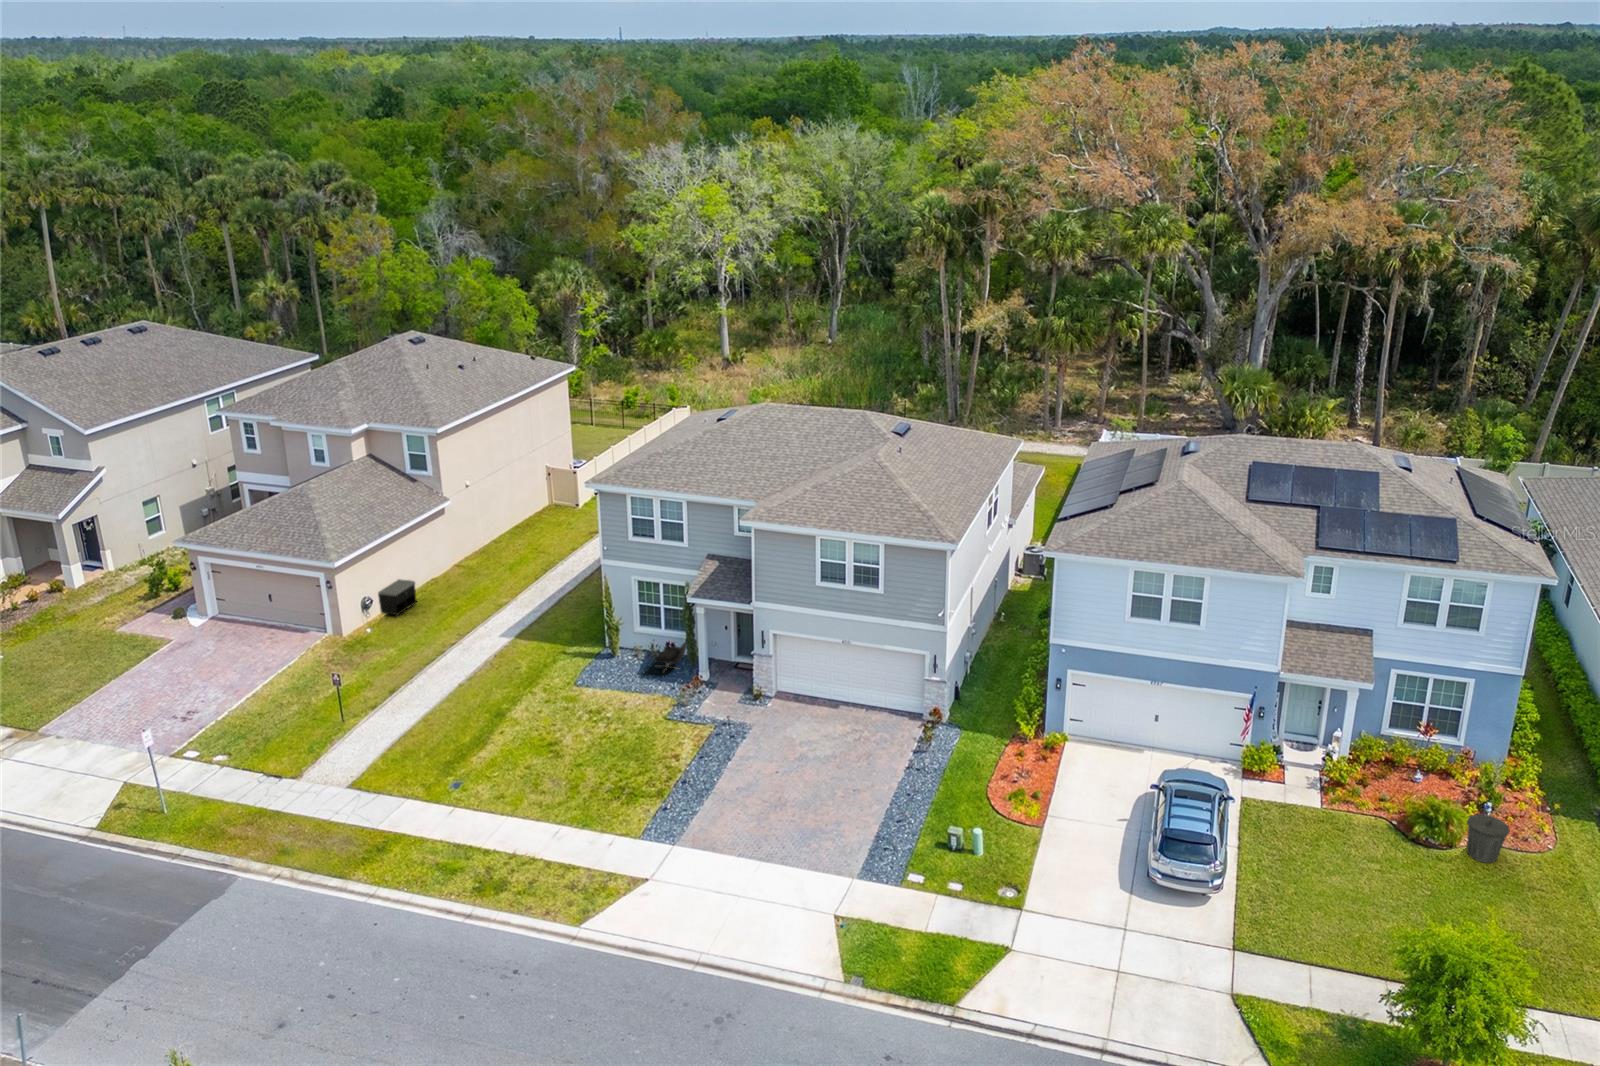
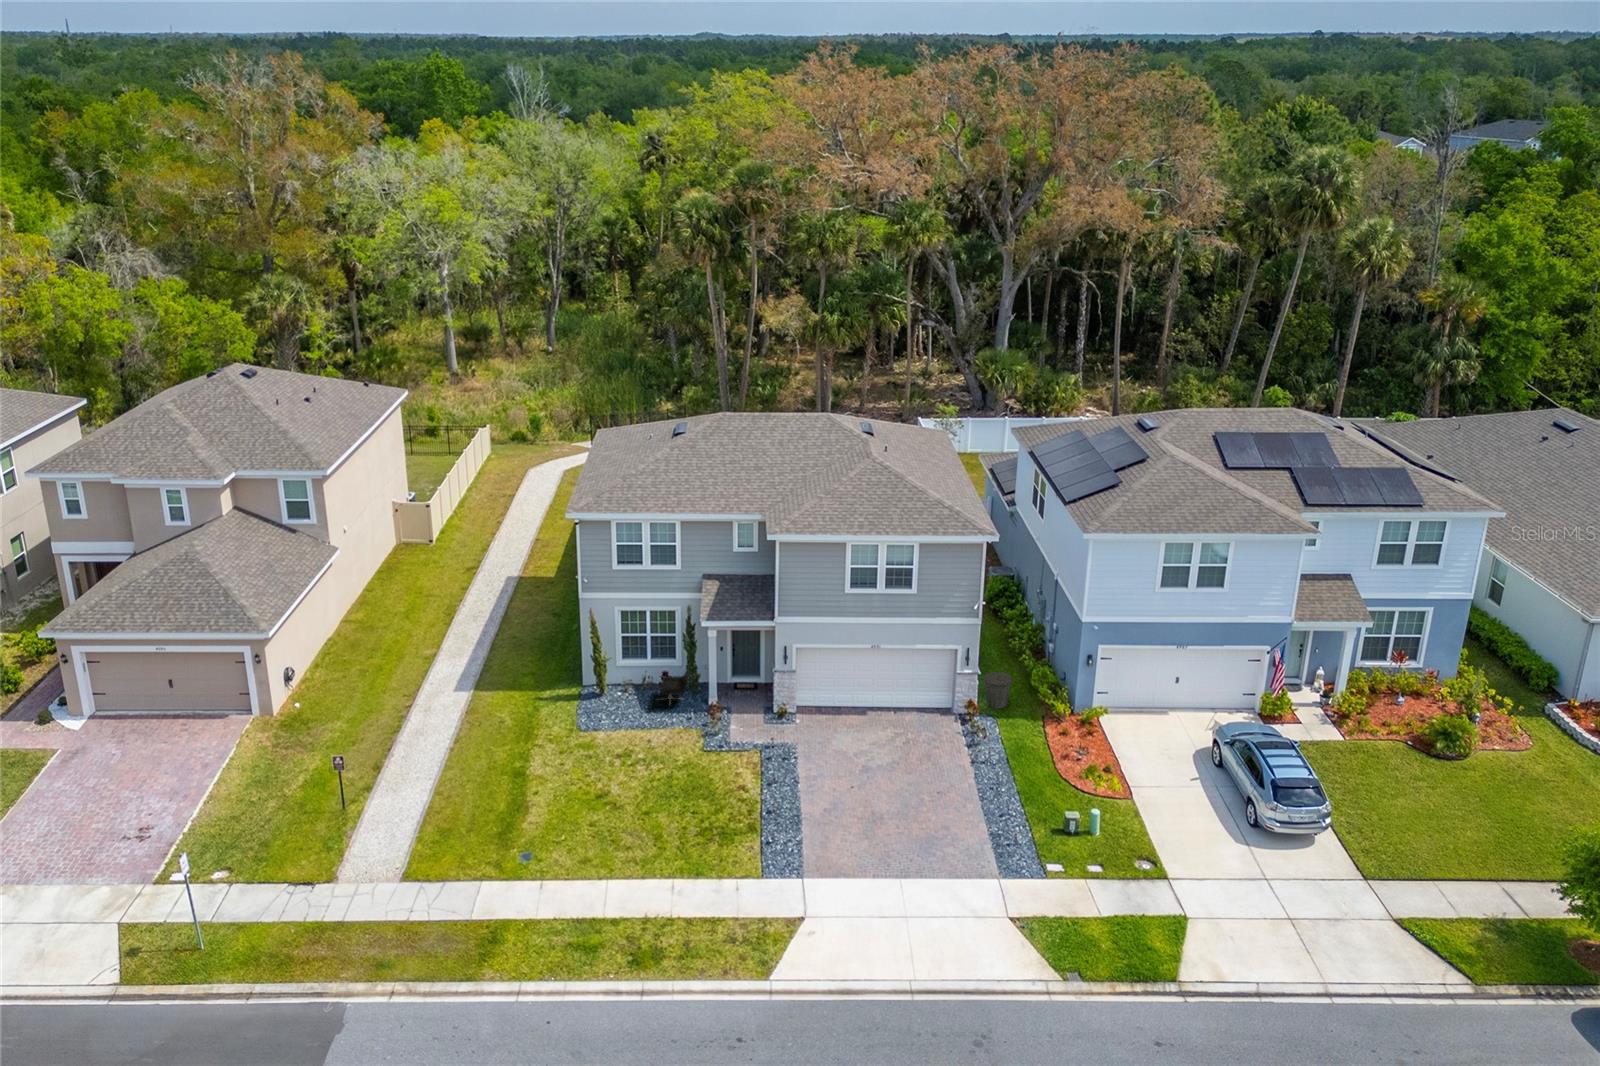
storage bench: present [378,579,417,616] -> none [297,643,337,687]
trash can: present [1467,814,1510,863] -> present [984,672,1013,709]

